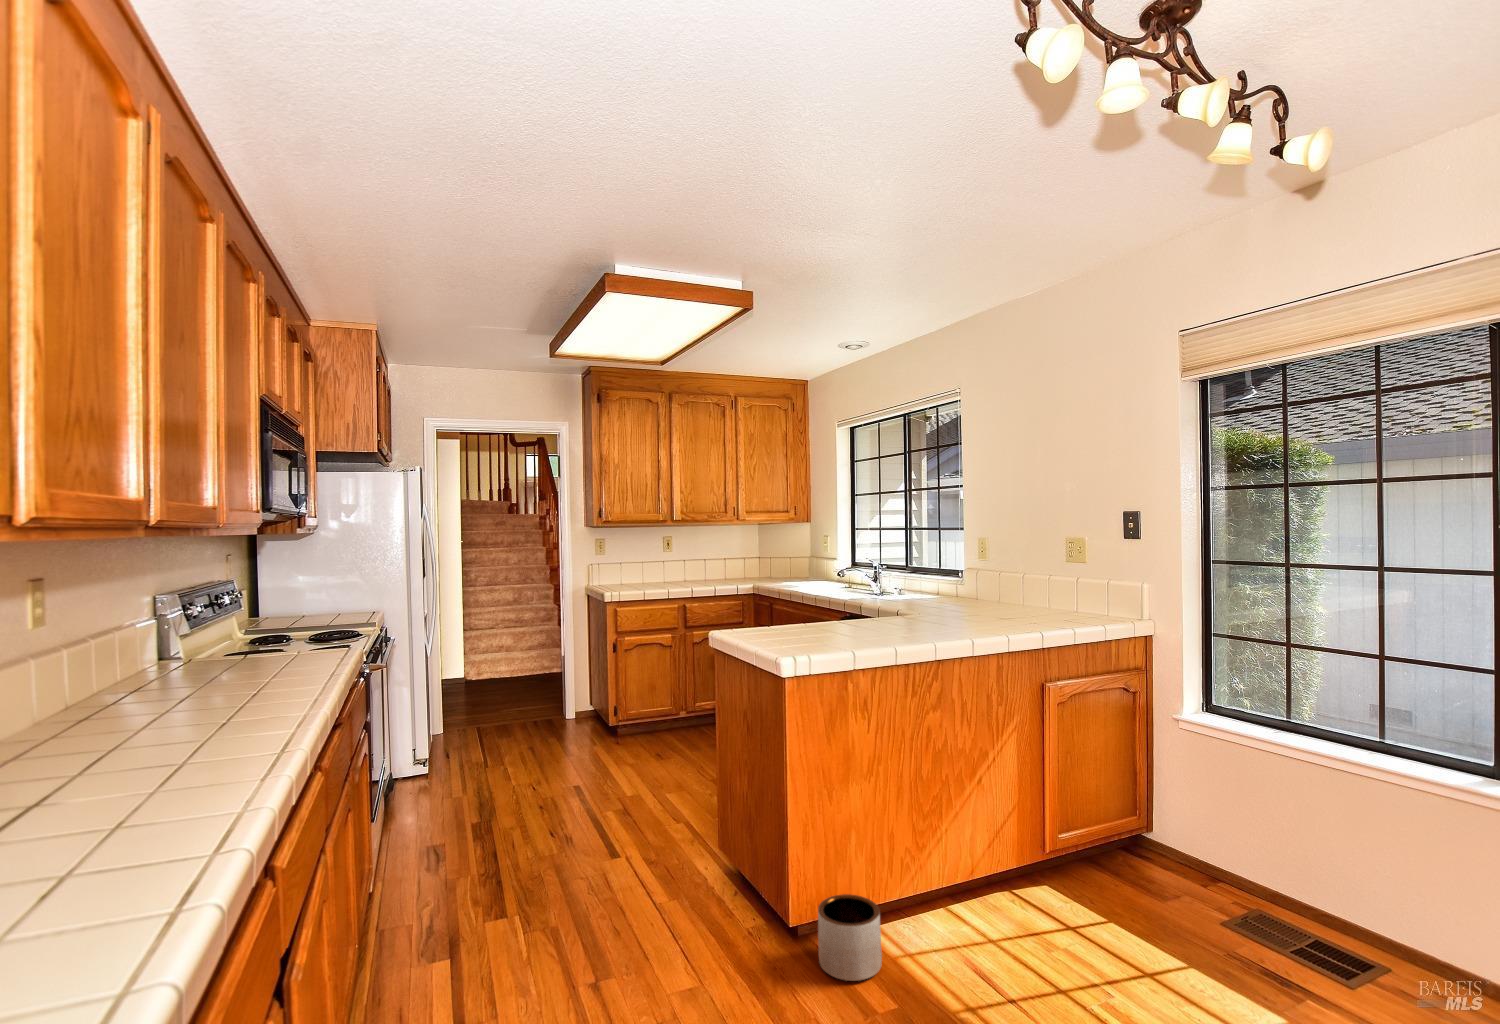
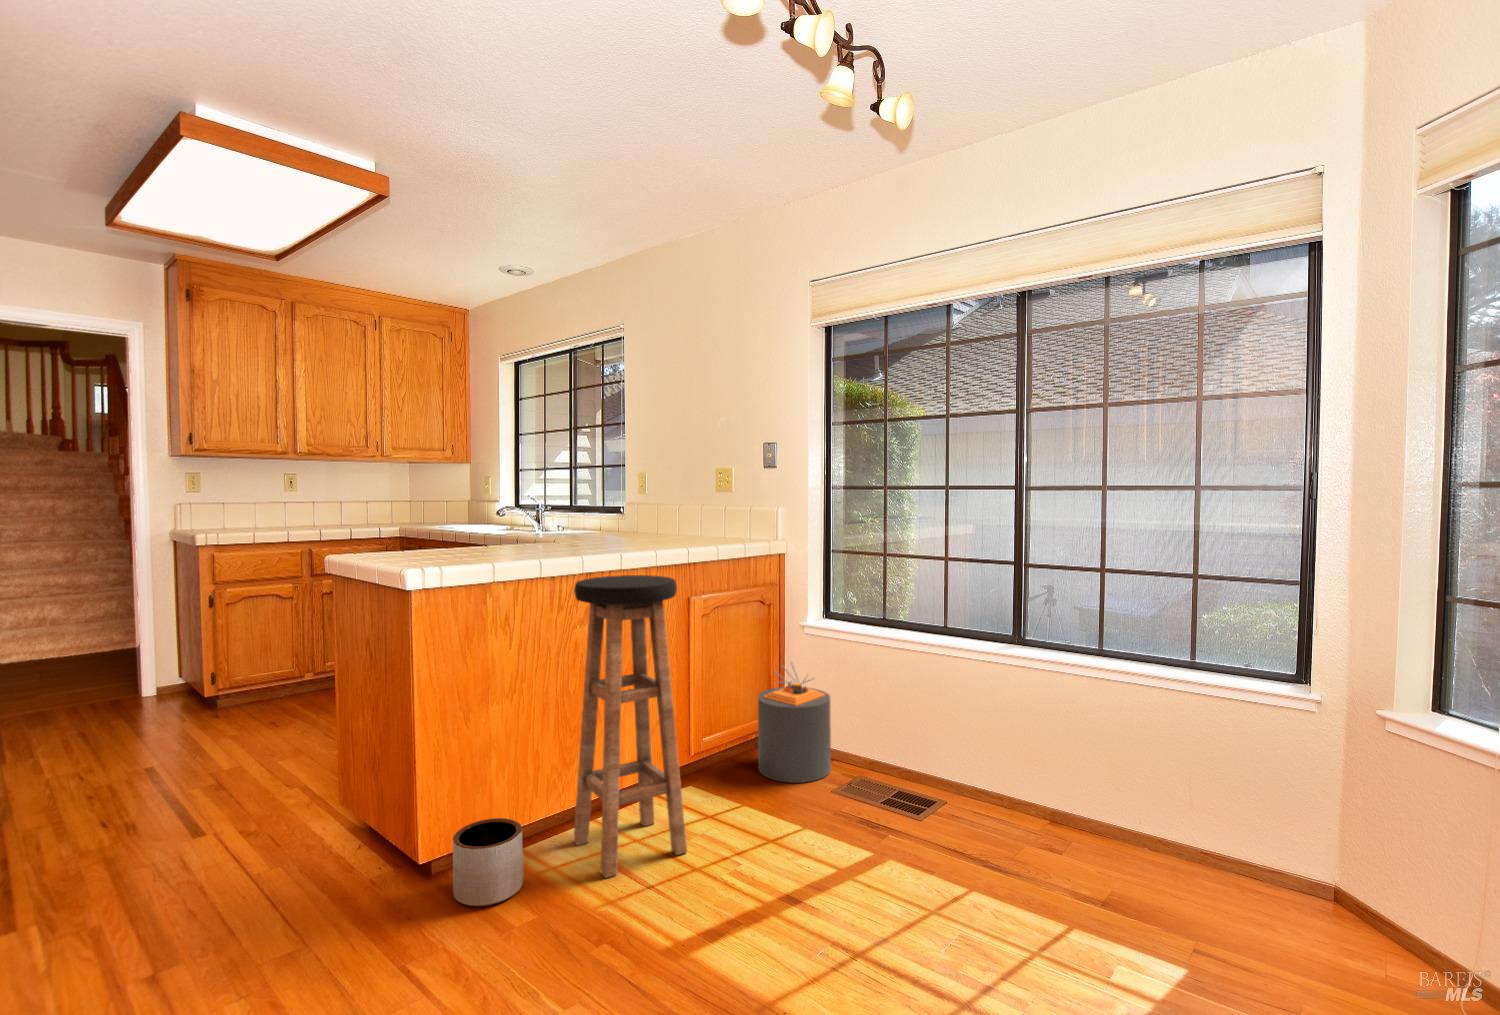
bar stool: none [925,664,1049,978] -> present [574,575,687,878]
trash can: none [1124,758,1221,907] -> present [758,663,831,783]

